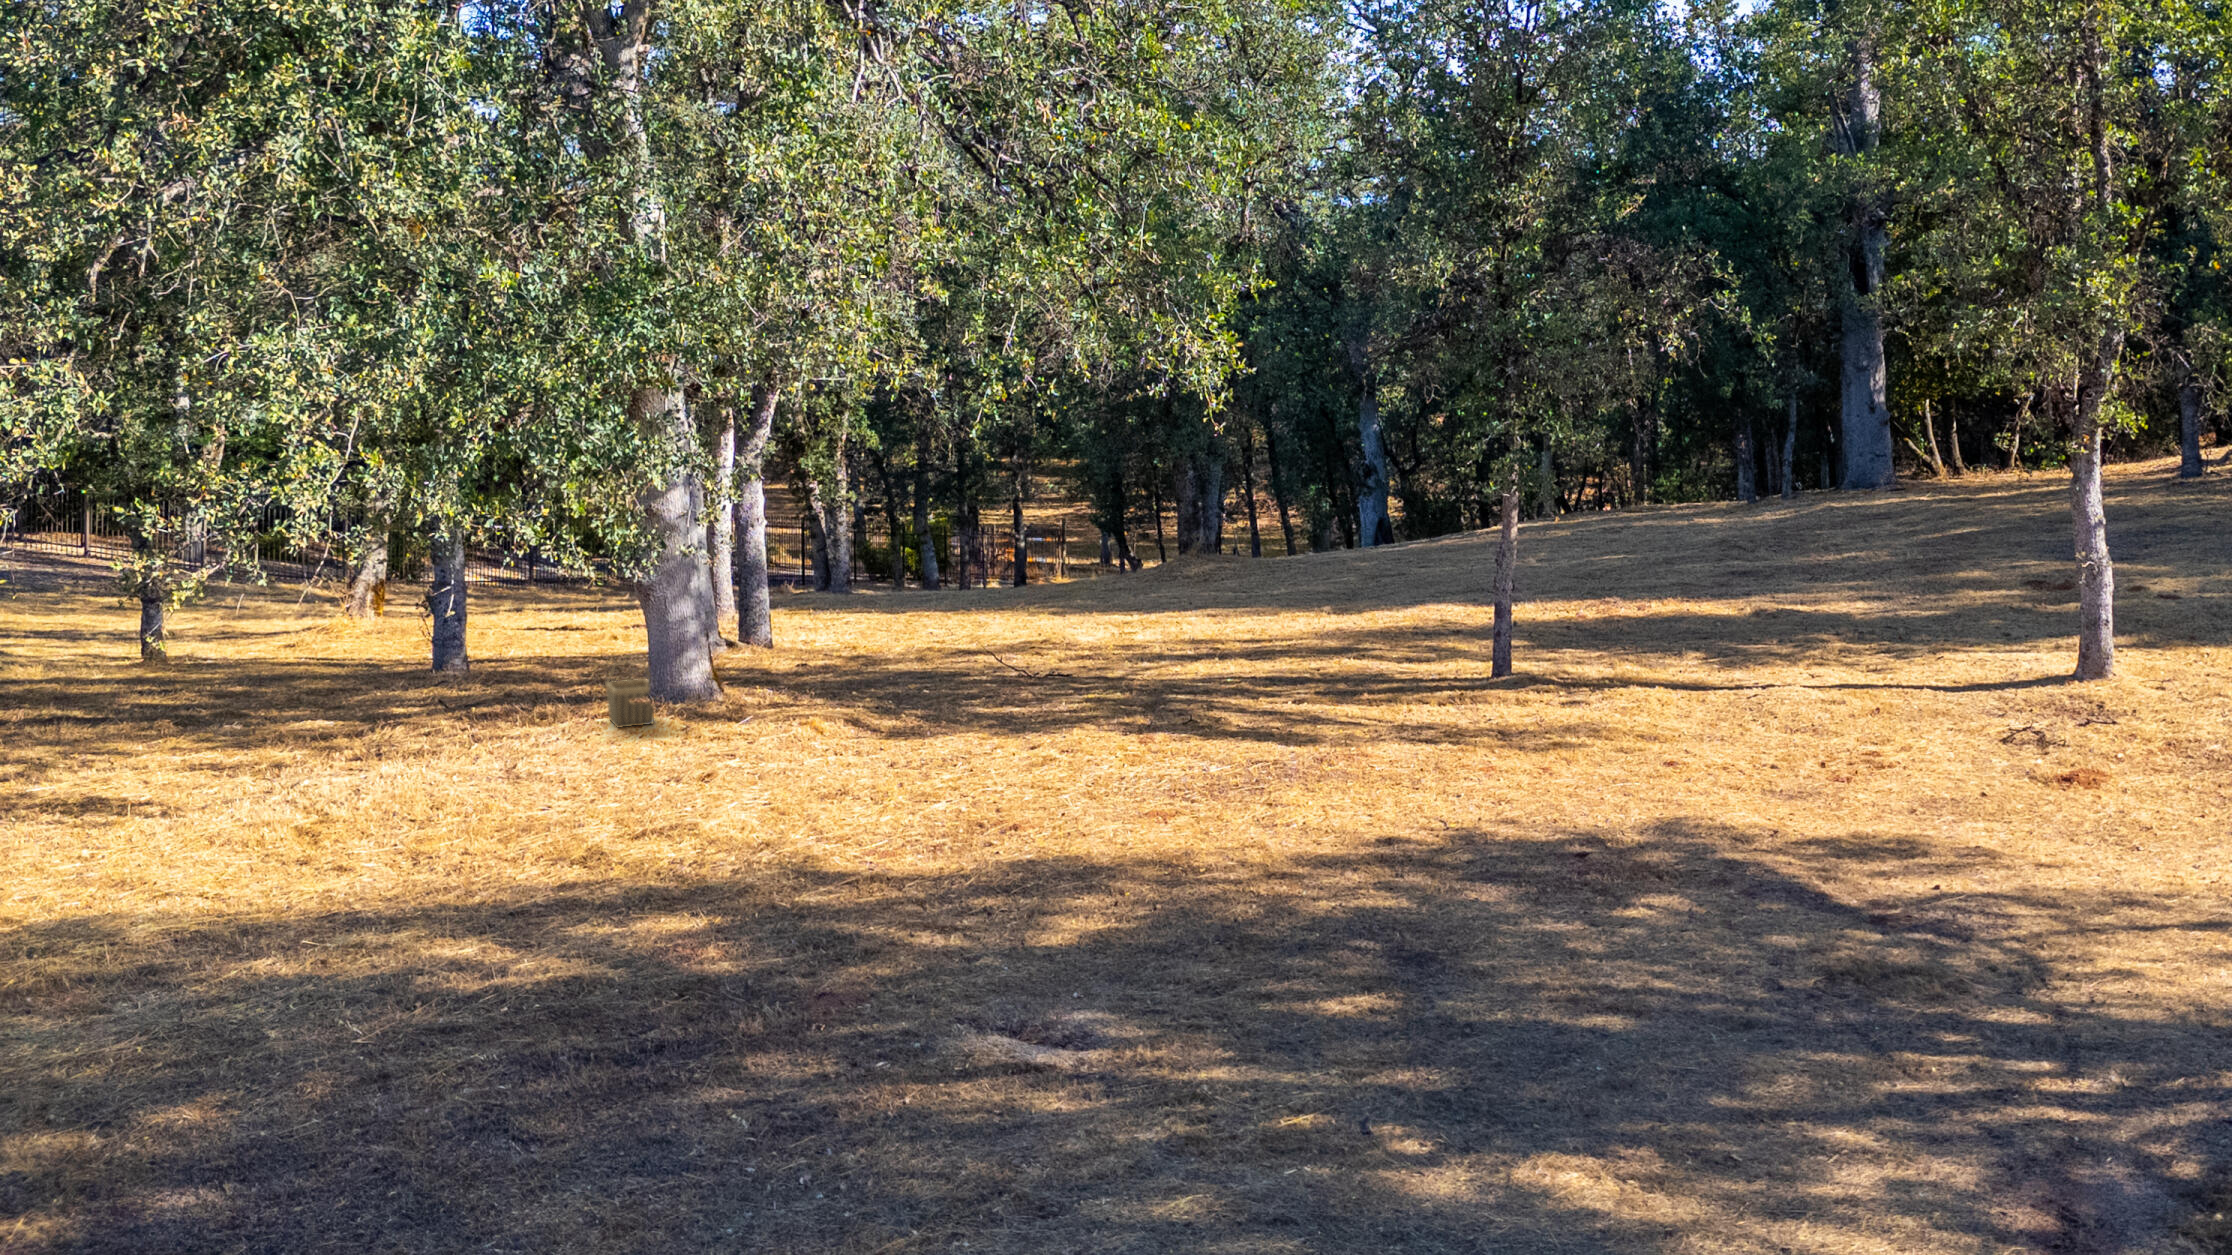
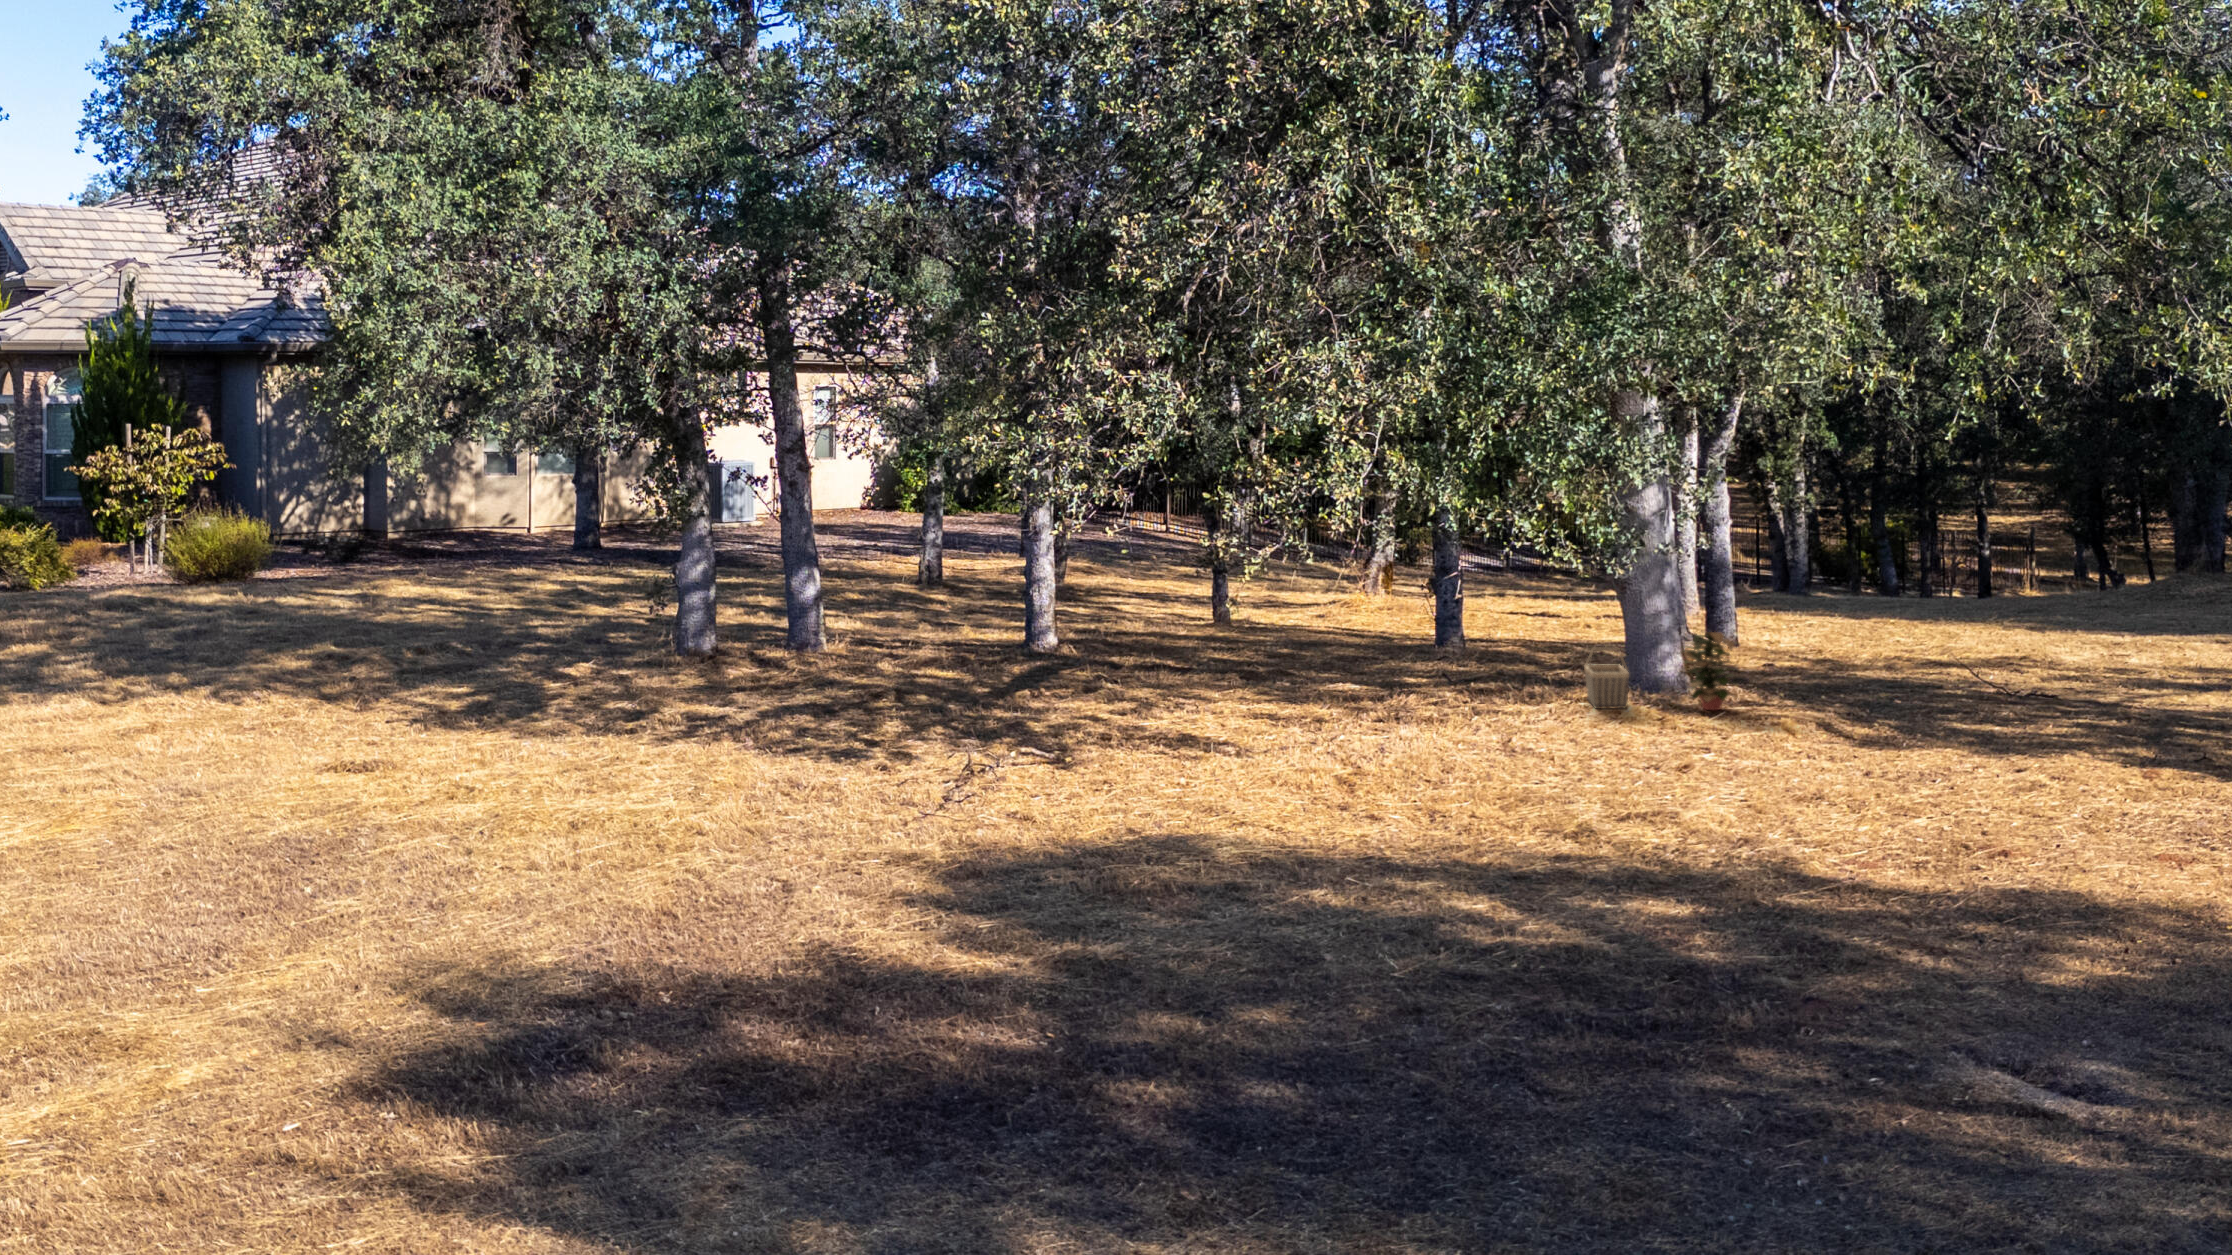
decorative plant: none [708,636,774,718] -> present [1683,632,1735,710]

